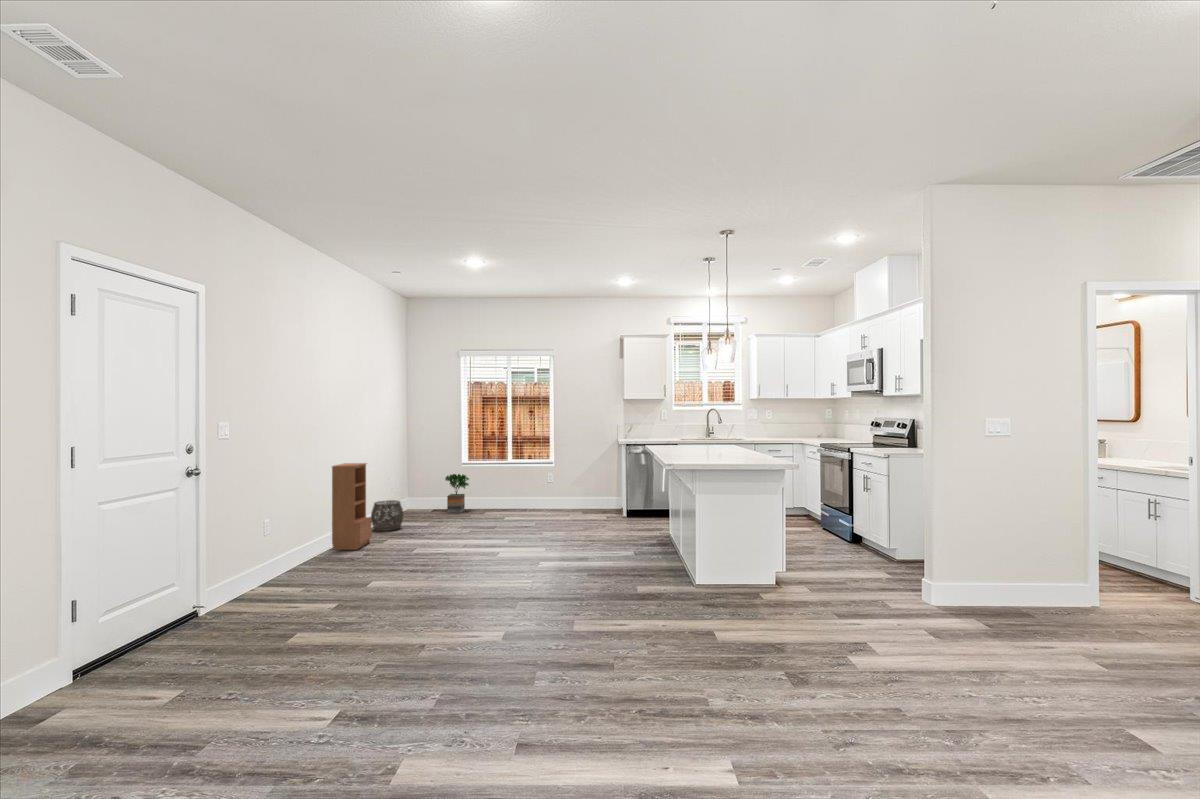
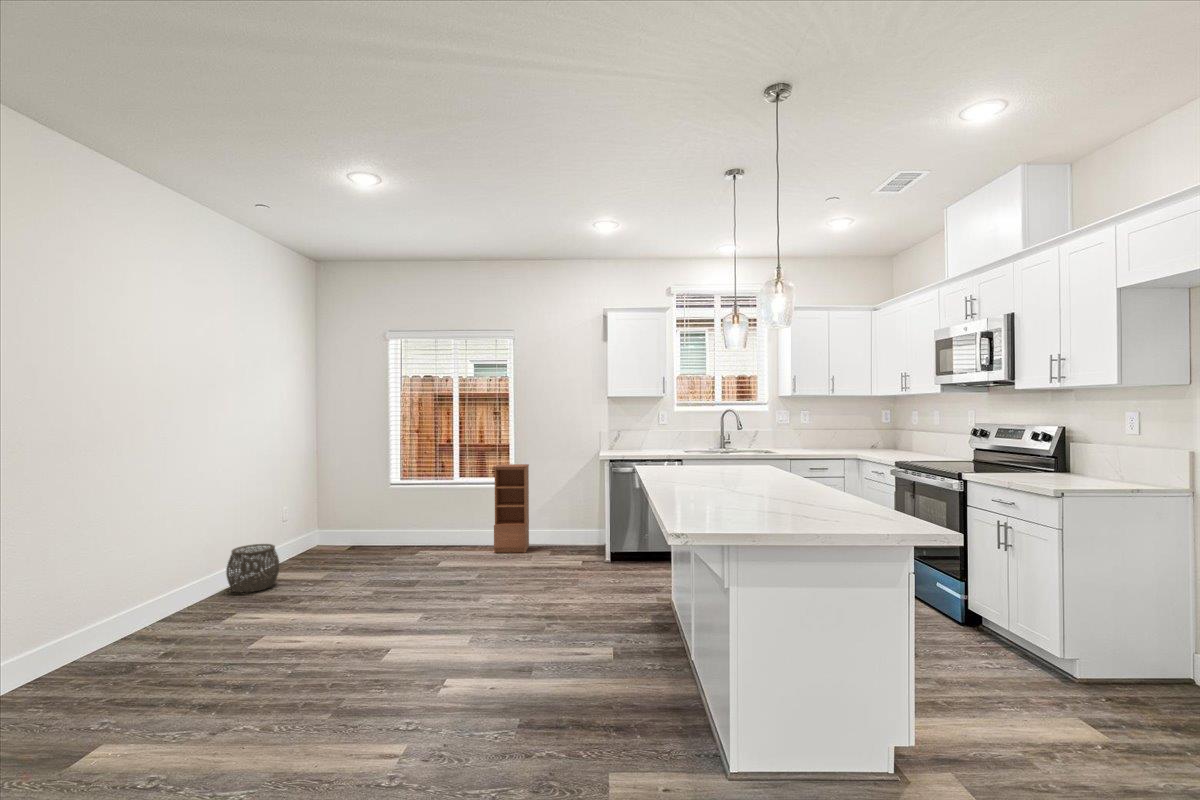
bookcase: present [332,463,372,550] -> present [494,464,529,553]
potted tree: present [445,474,469,513] -> none [361,498,397,554]

